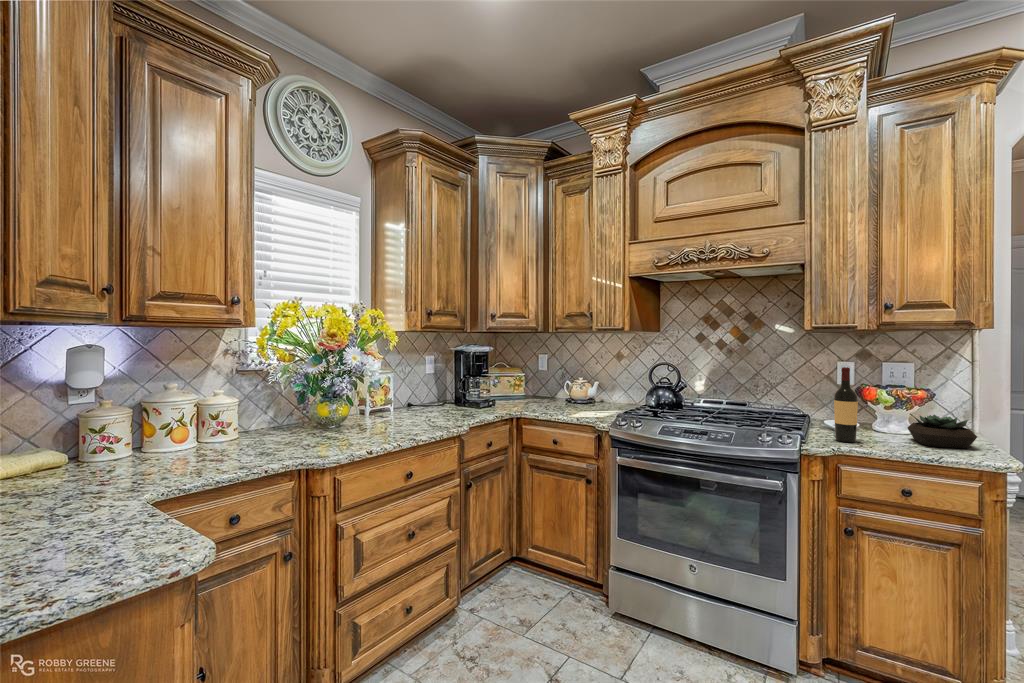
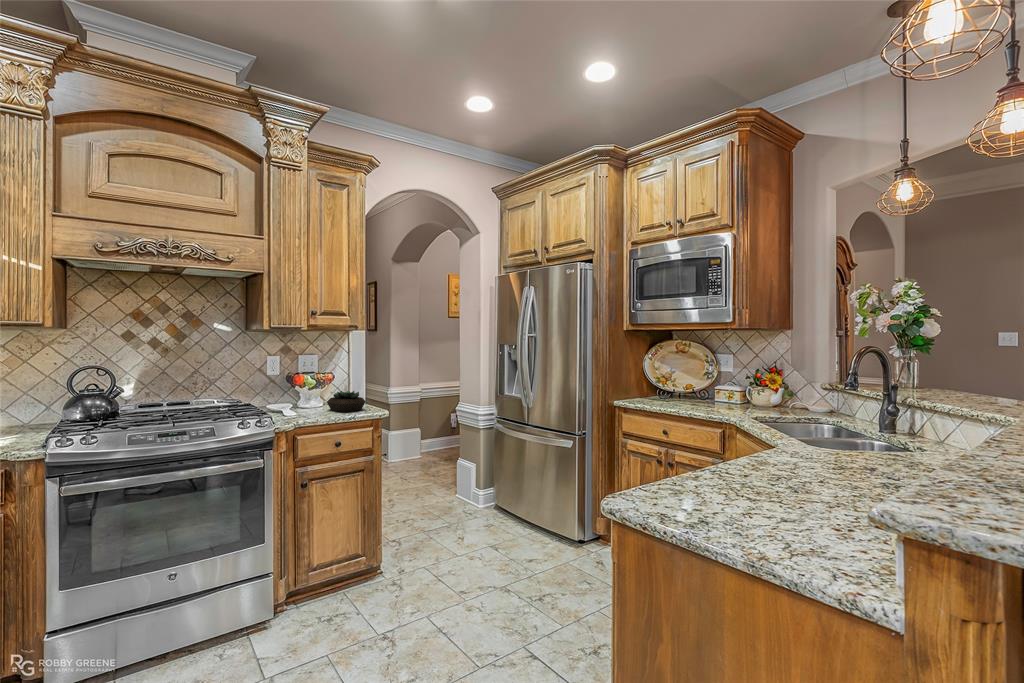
wine bottle: present [834,367,858,442] -> none [289,360,305,419]

